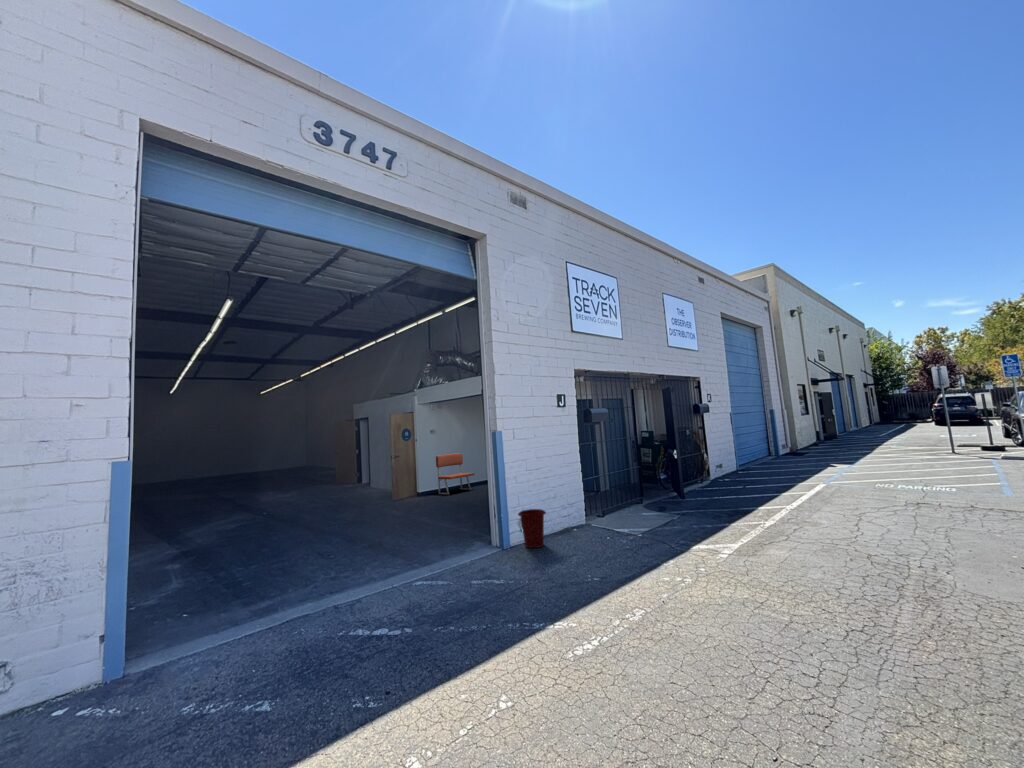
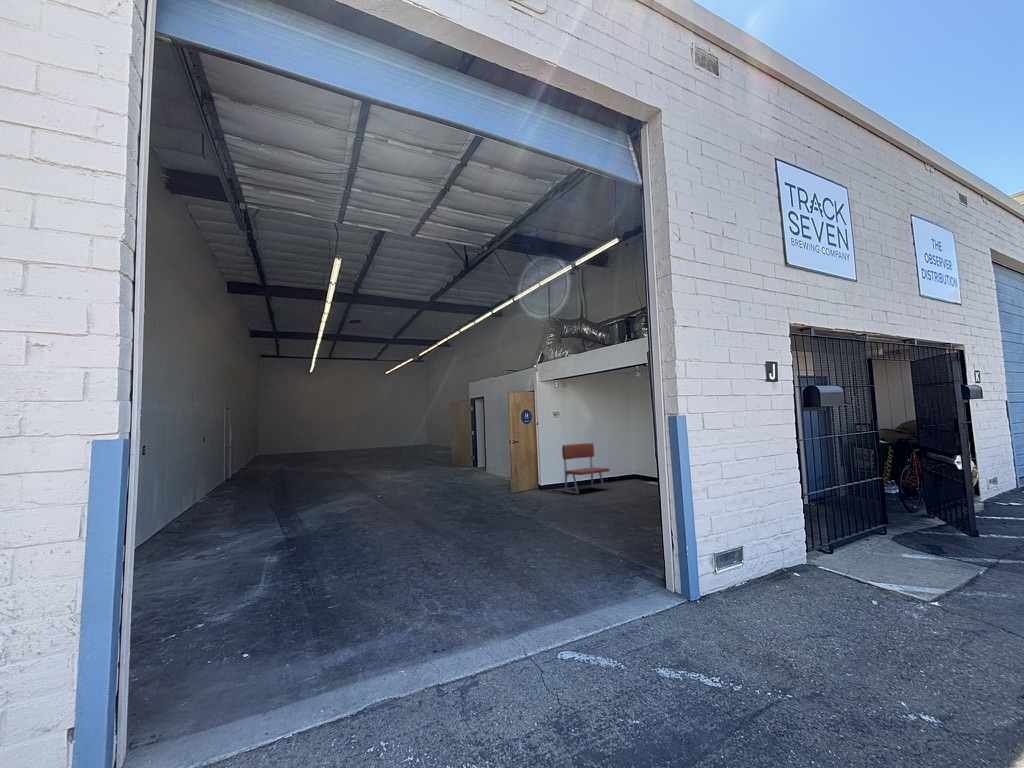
waste bin: present [518,509,546,548] -> none [712,539,763,605]

